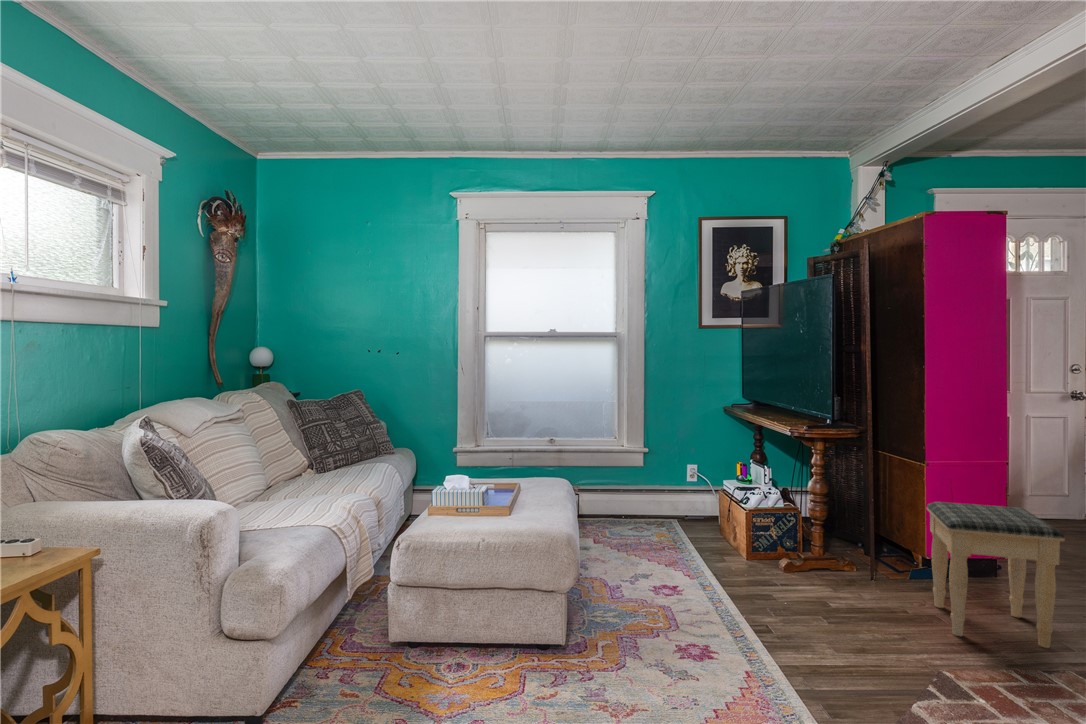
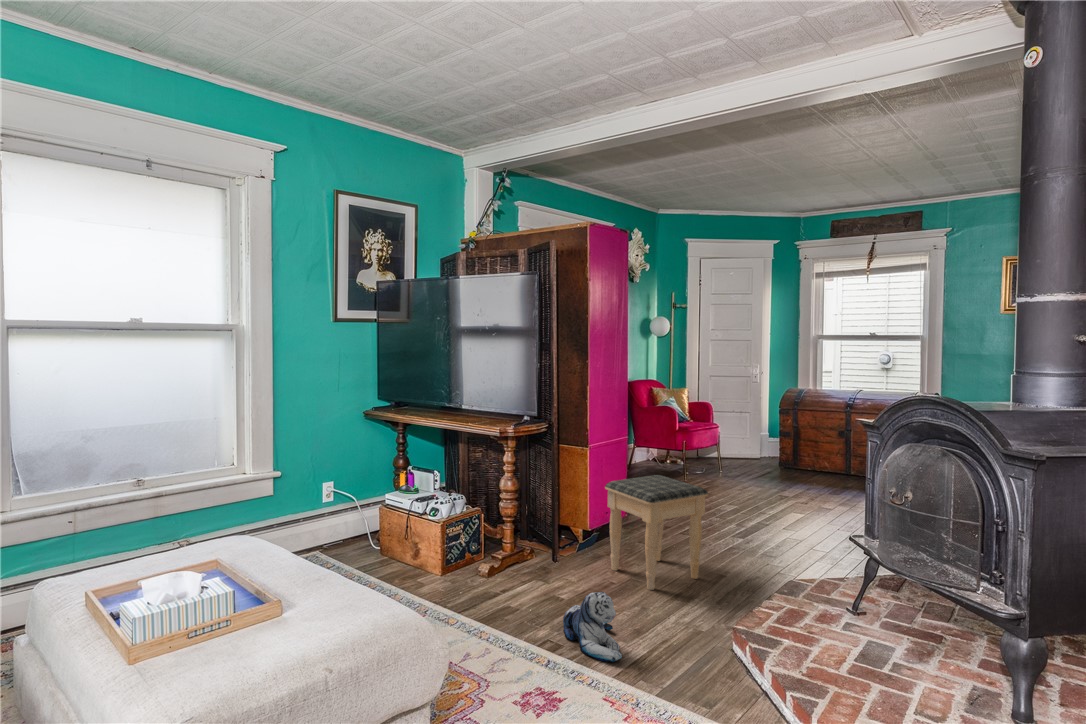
plush toy: none [789,593,846,665] -> present [563,592,622,662]

